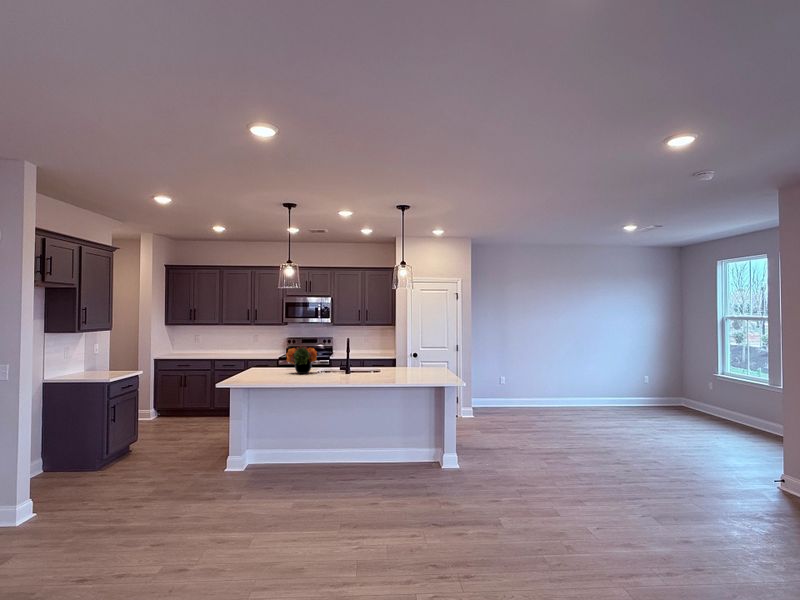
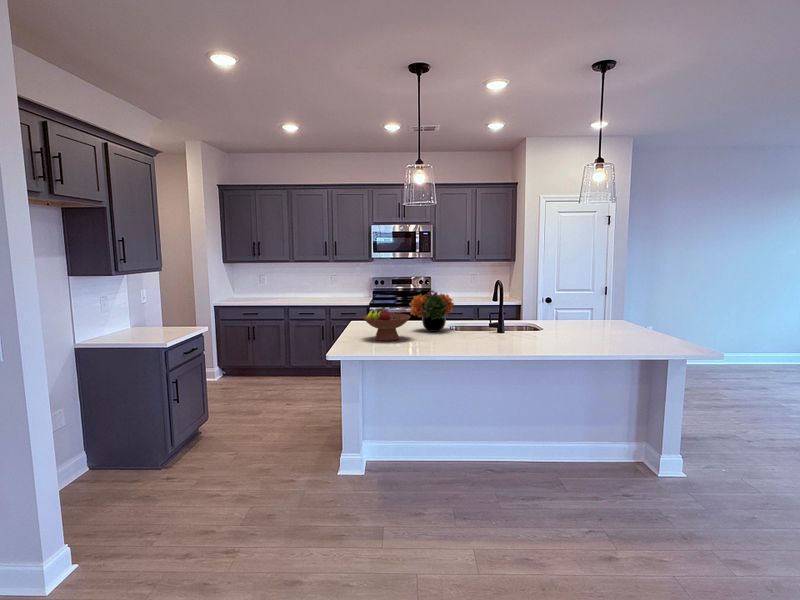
fruit bowl: none [246,356,279,378] -> present [363,308,411,341]

